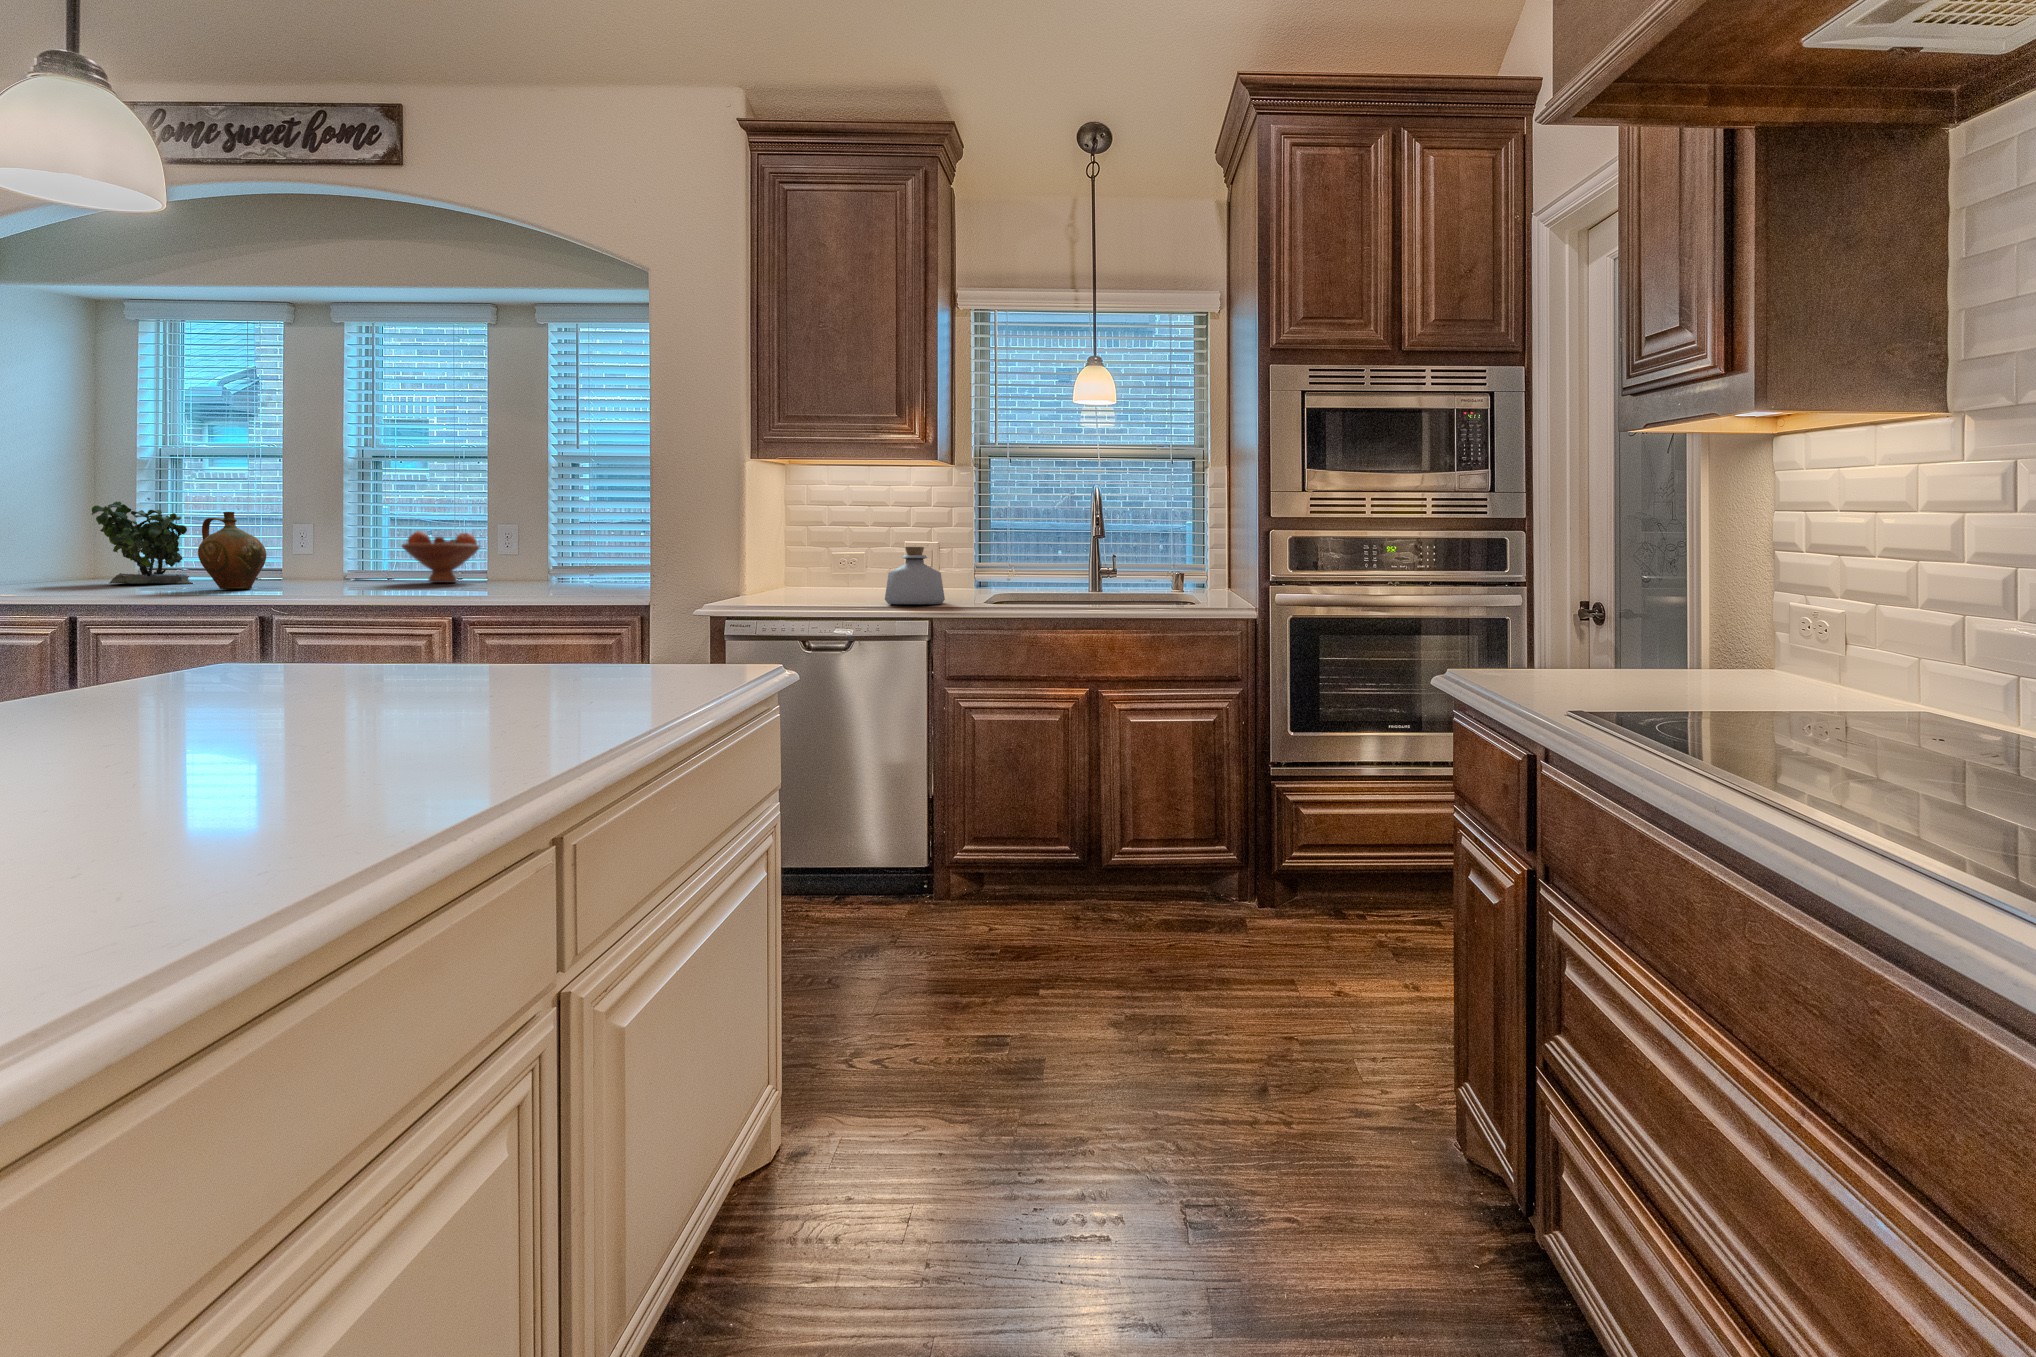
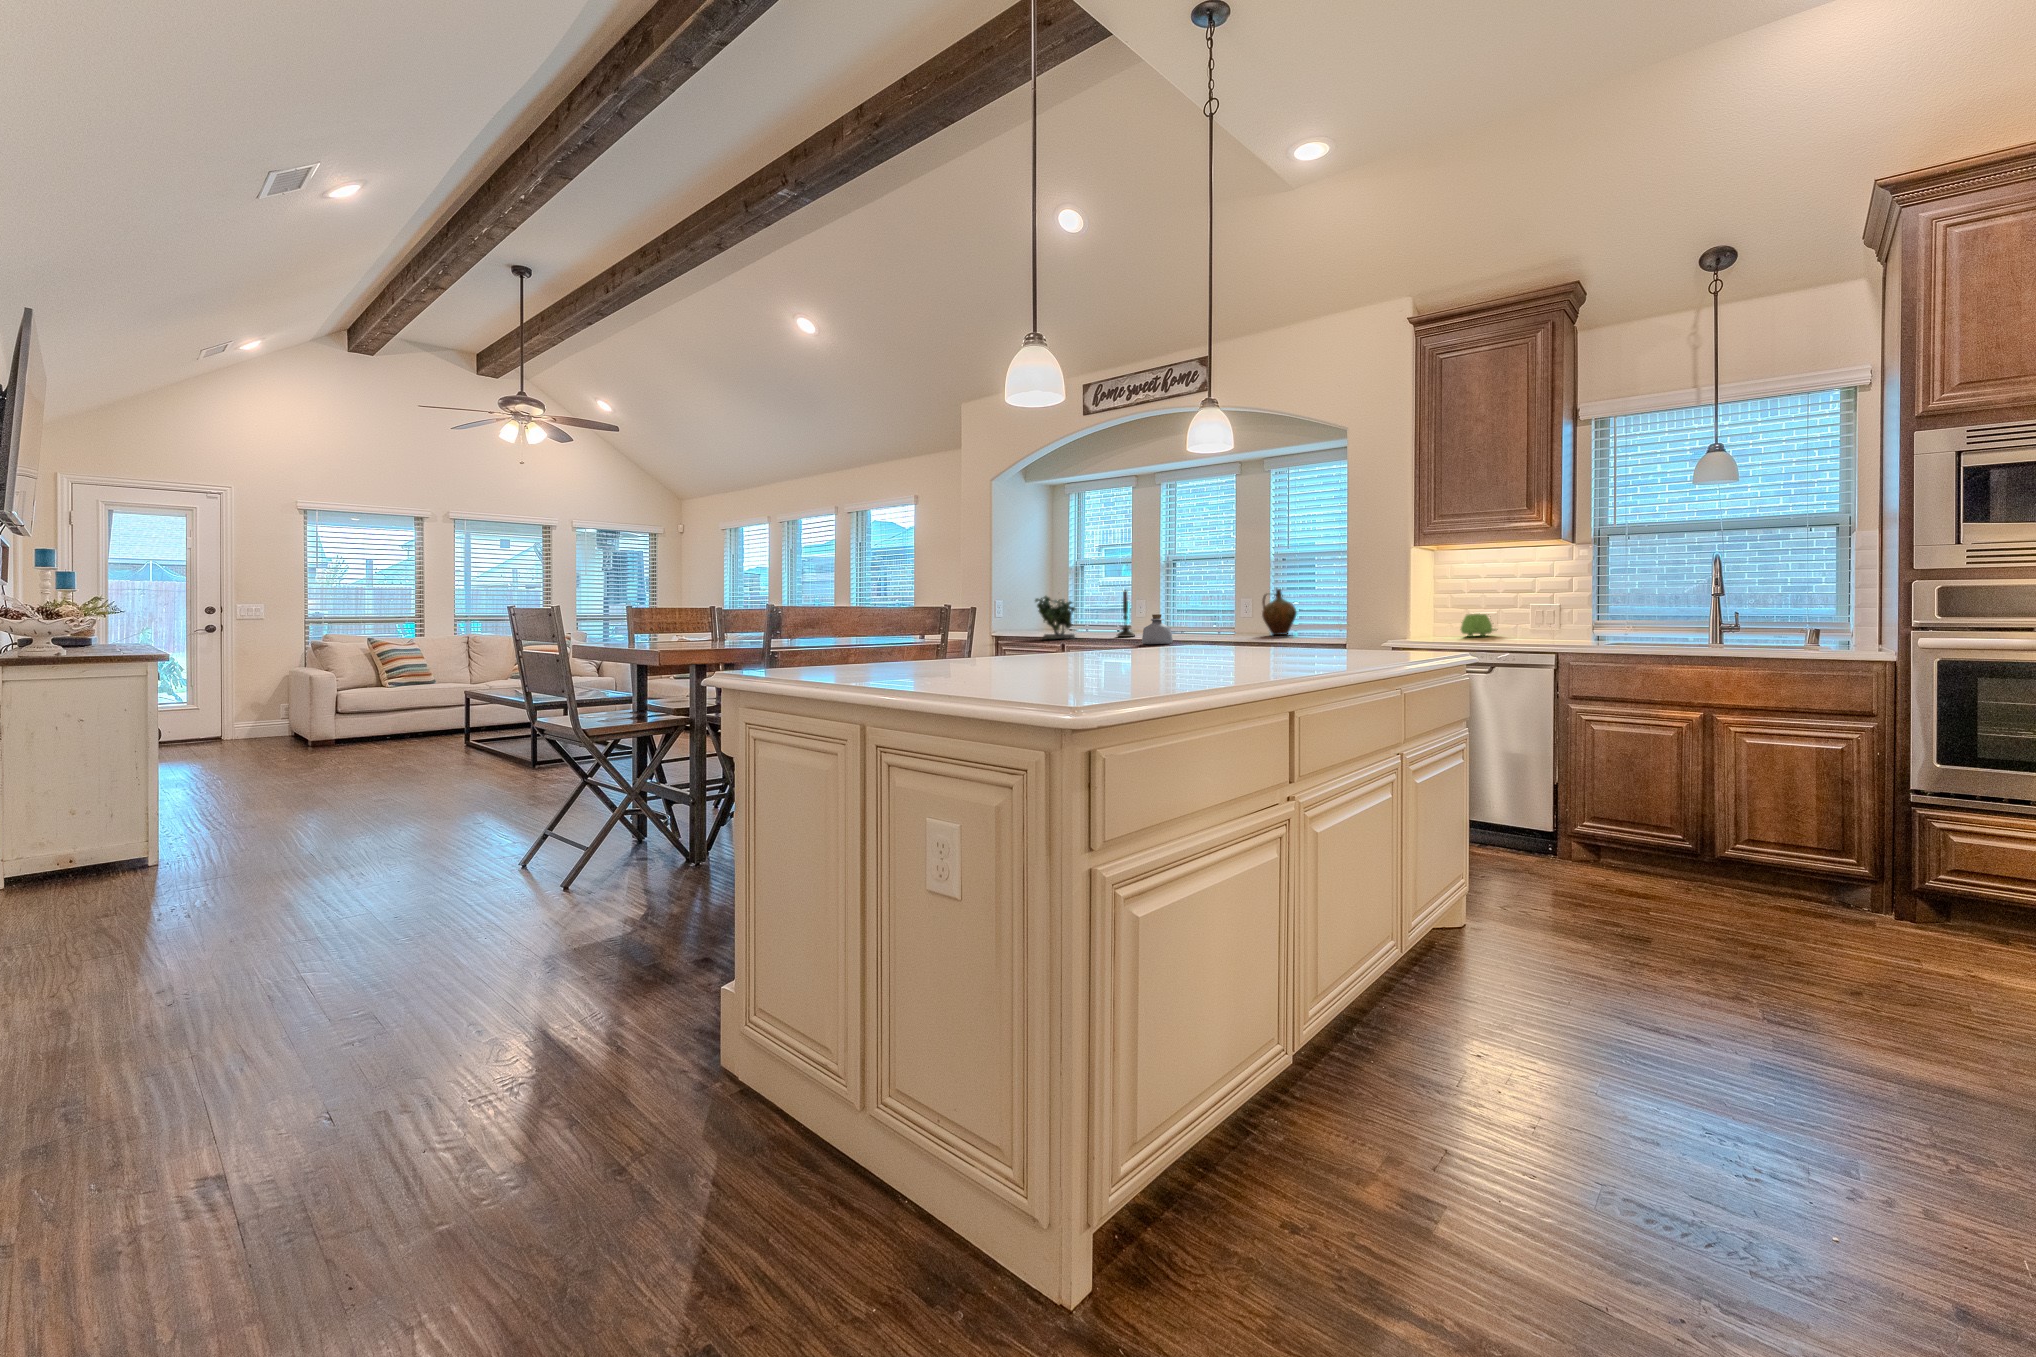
candle: none [275,498,314,582] -> present [1117,590,1135,637]
ceramic jug: present [198,512,266,589] -> present [1262,589,1297,635]
fruit bowl: present [402,531,480,583] -> none [1183,604,1227,636]
bottle: present [885,547,945,604] -> present [1142,614,1173,644]
teapot: none [805,554,864,590] -> present [1460,614,1498,637]

